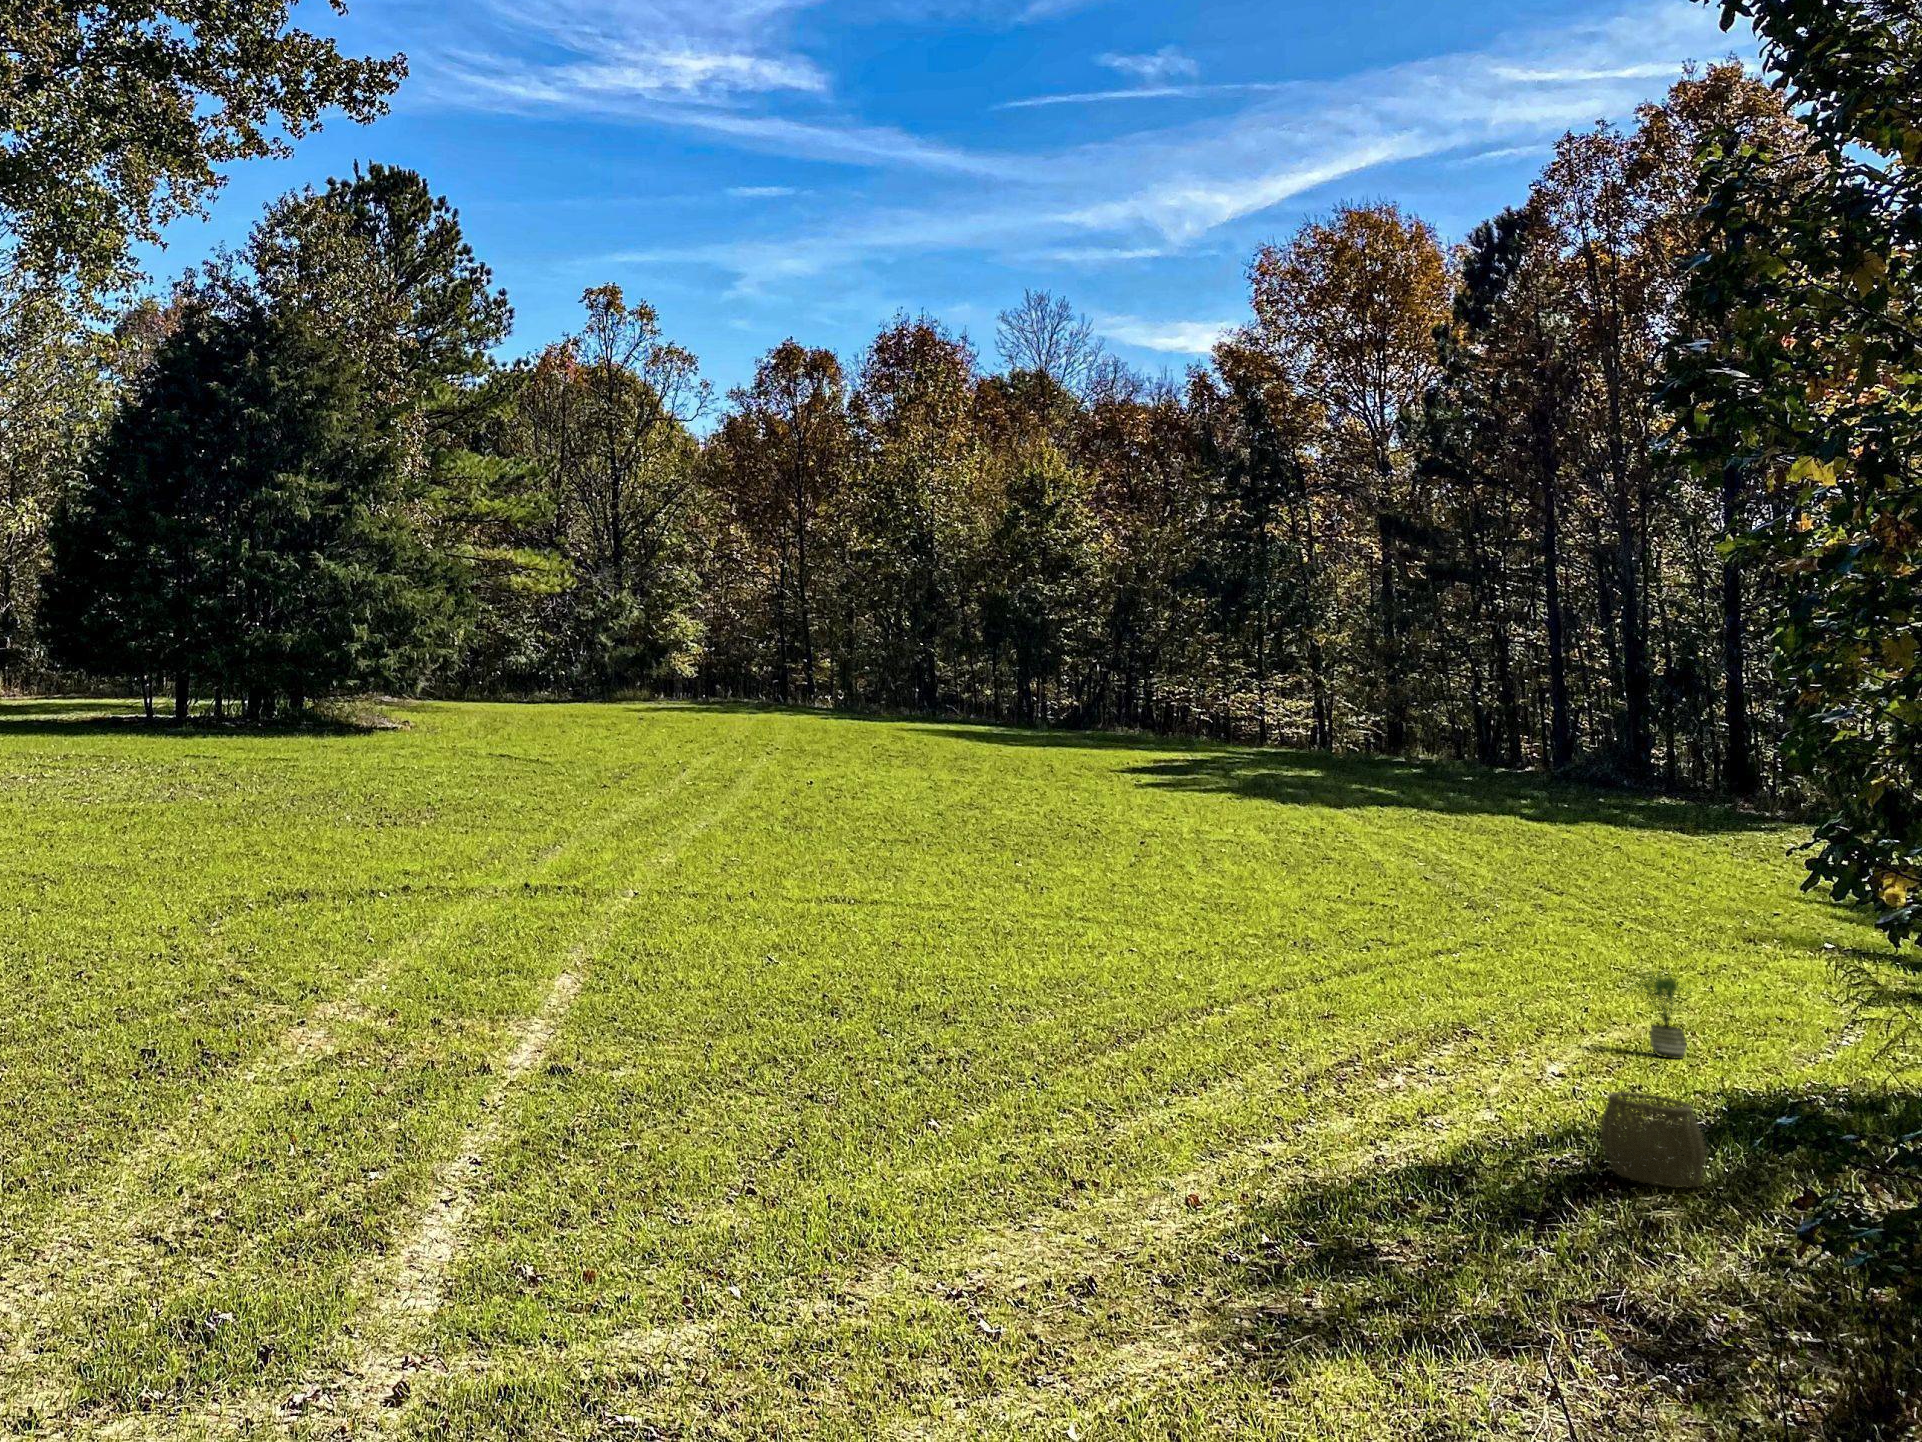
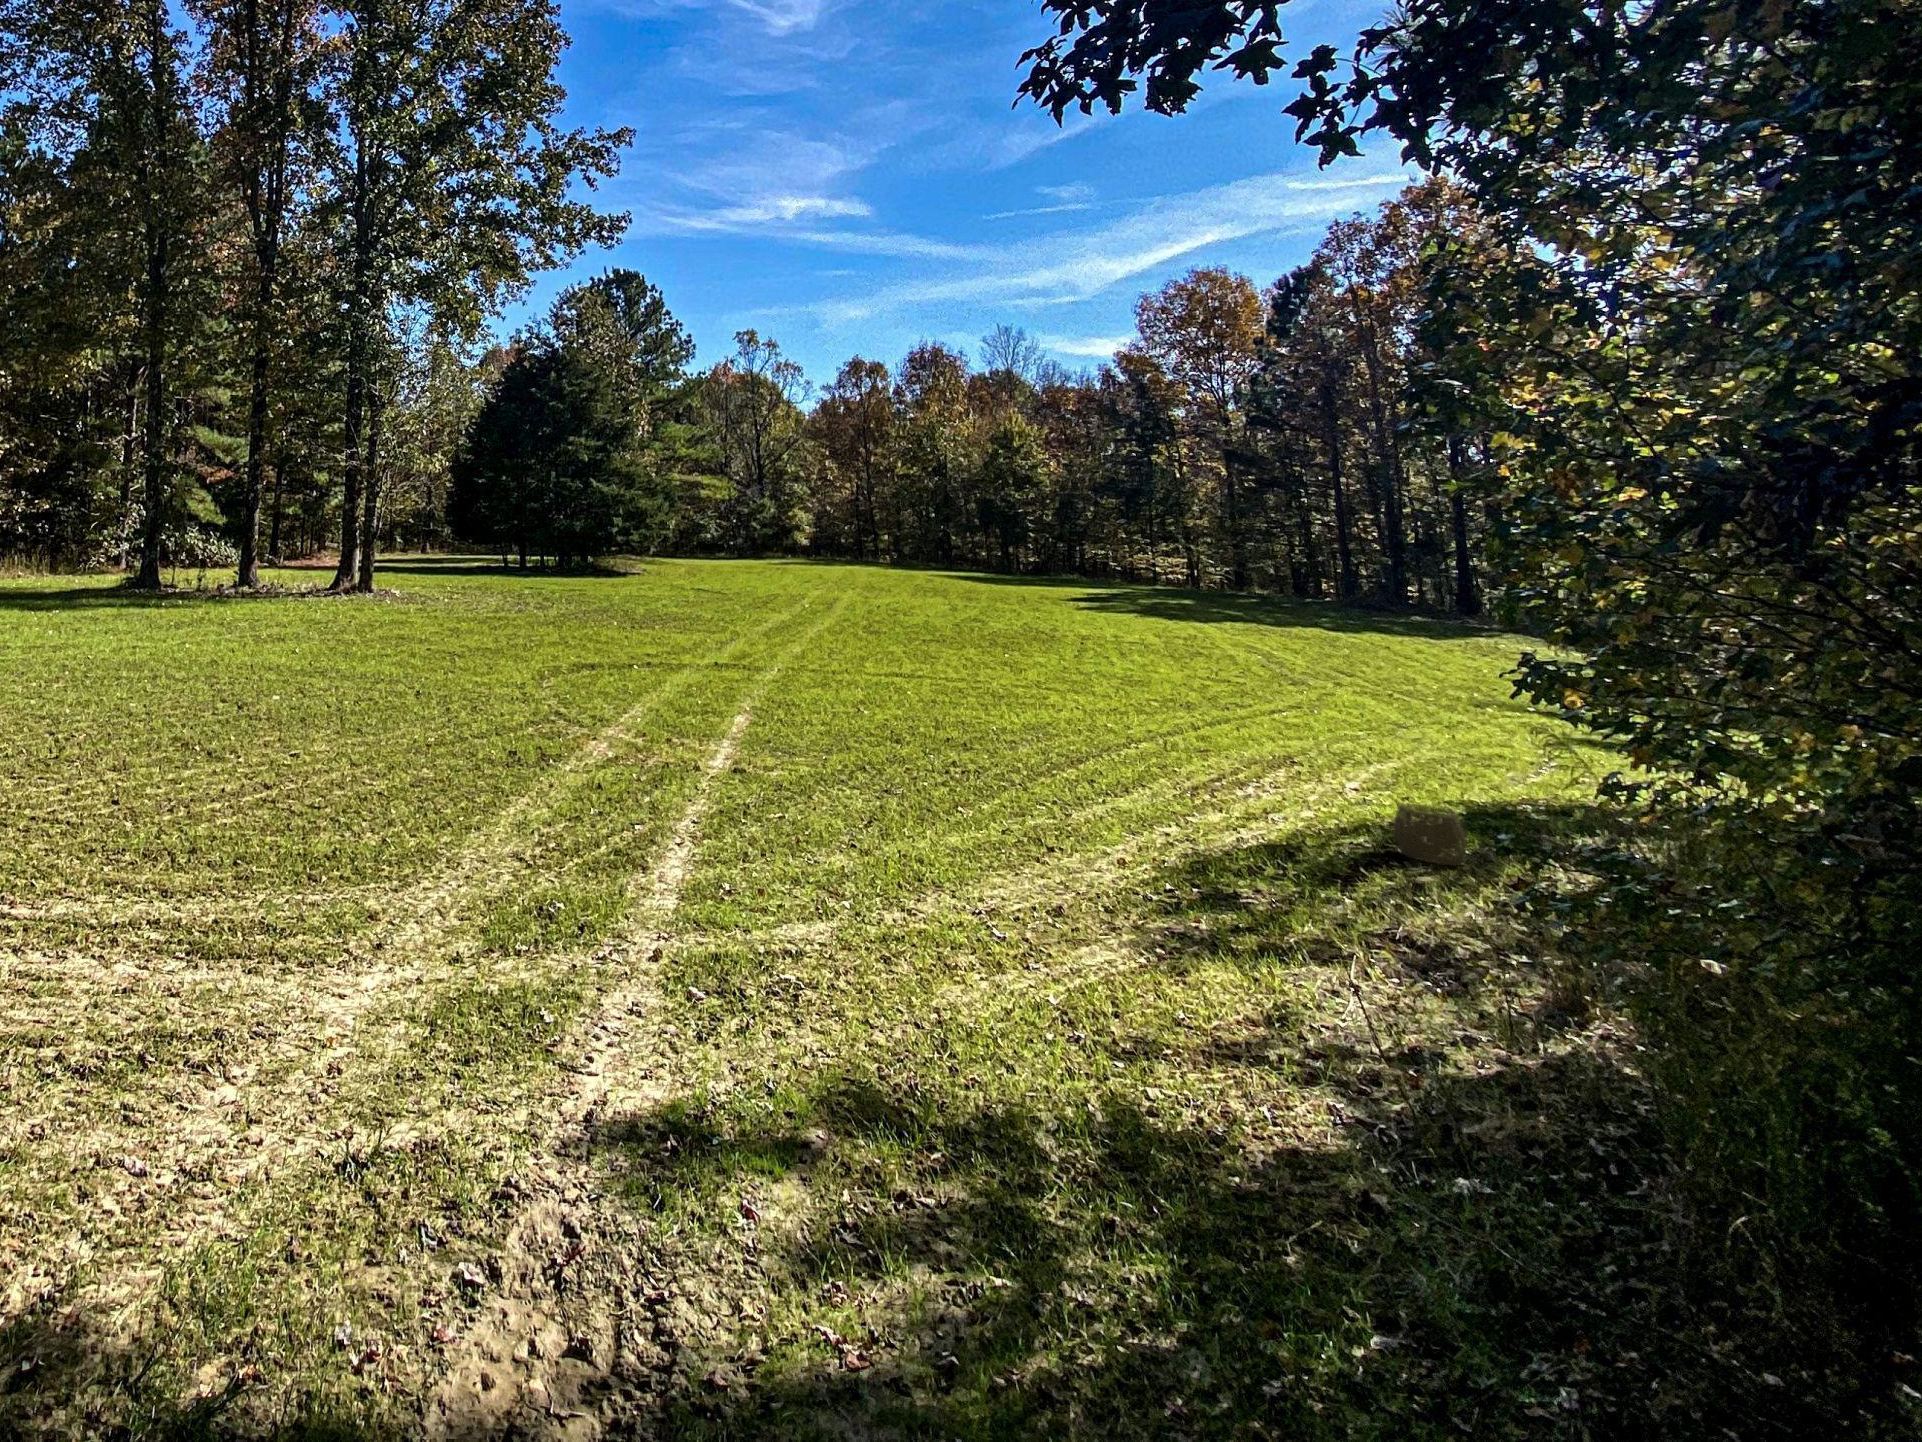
potted plant: present [1631,972,1691,1059] -> none [1411,720,1462,779]

